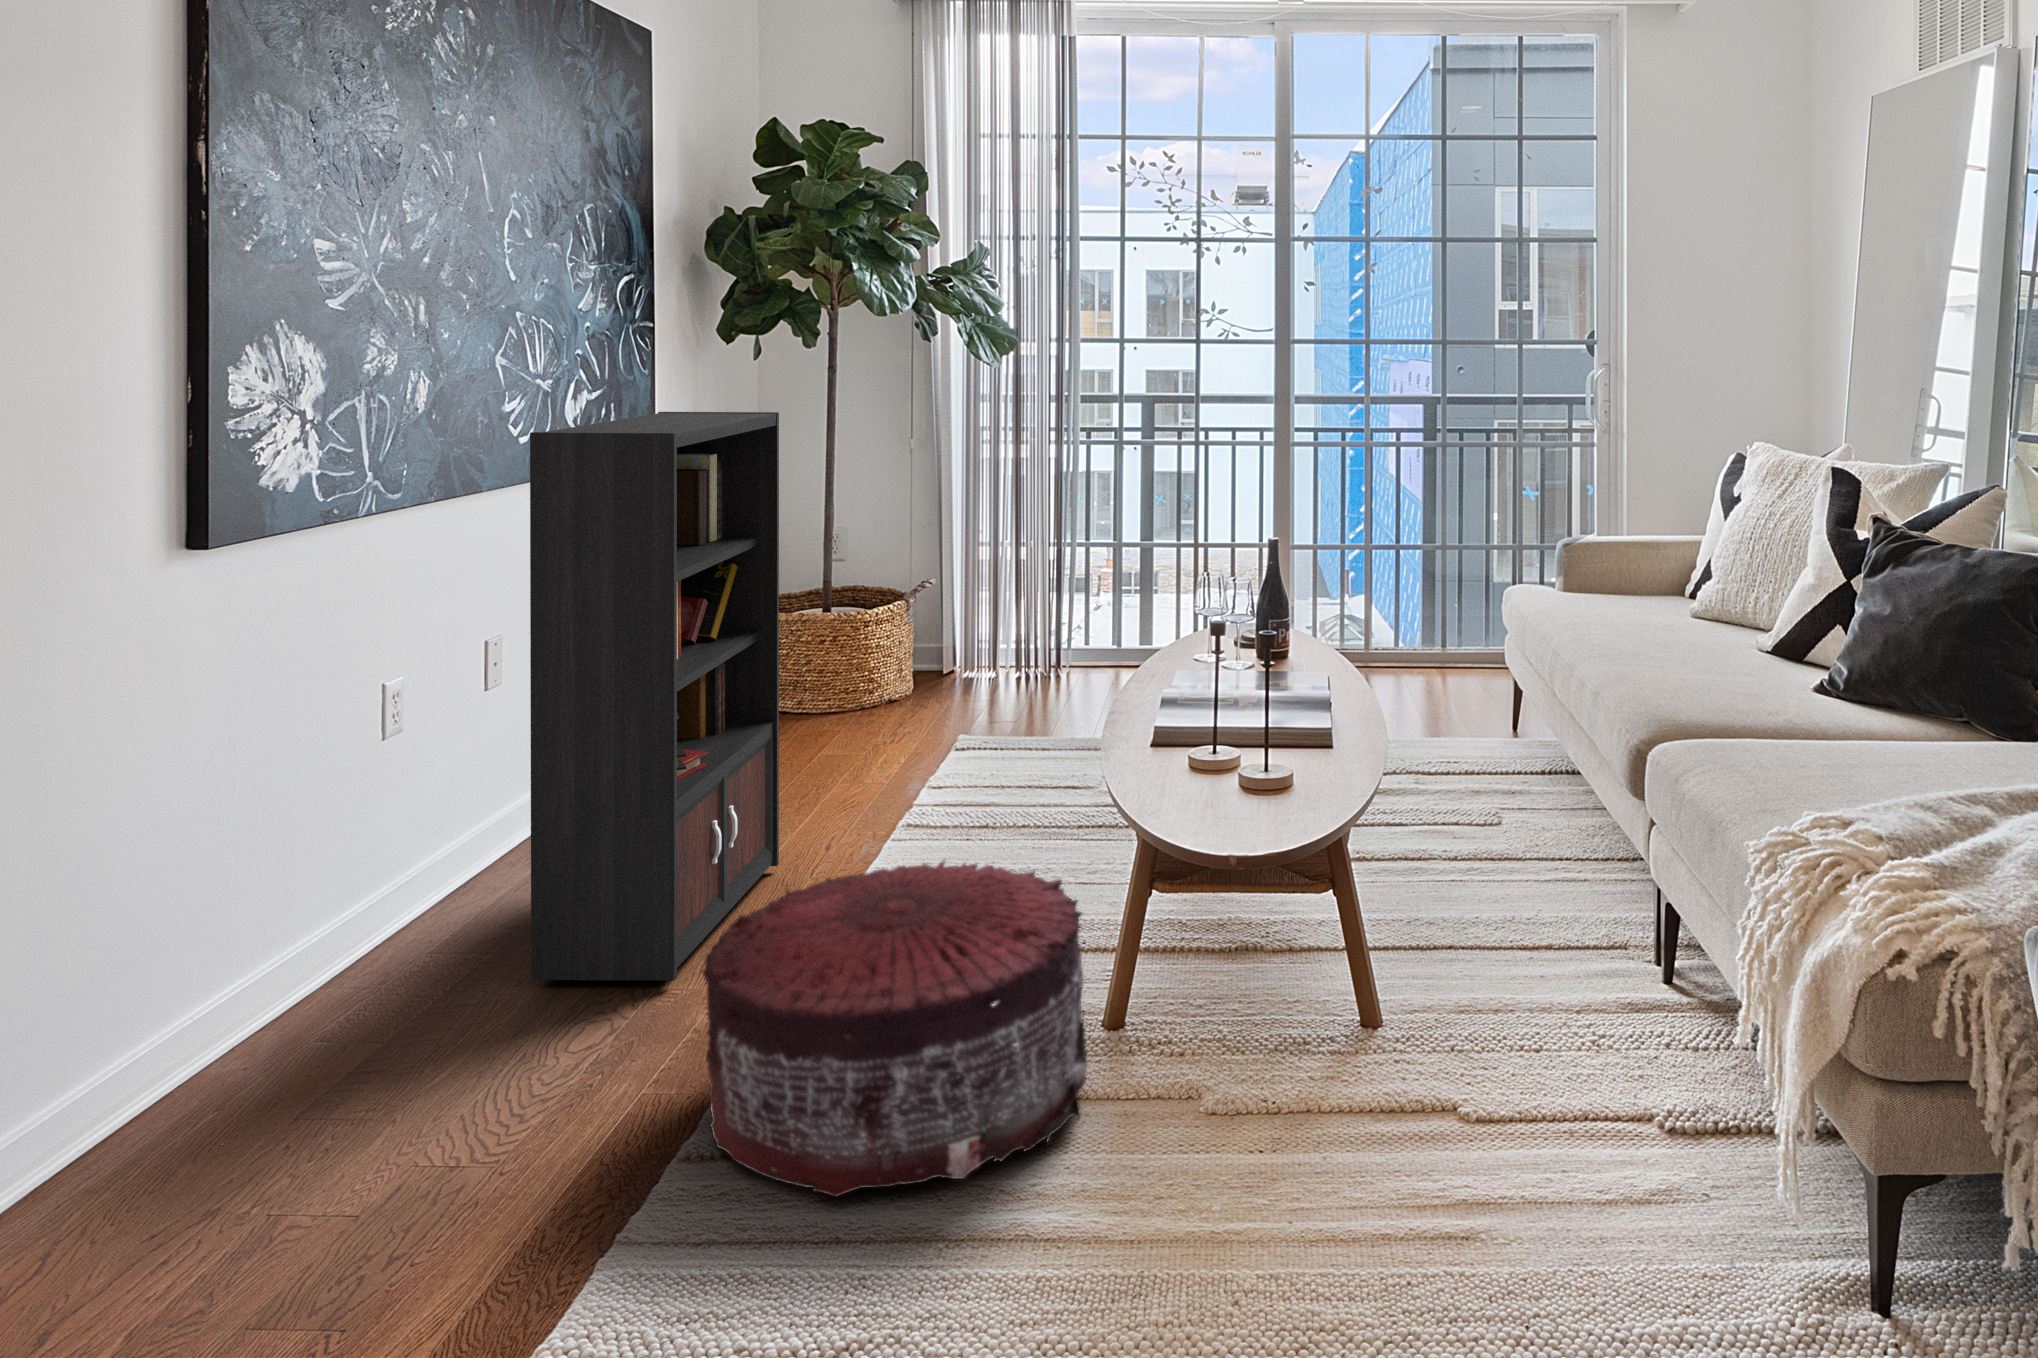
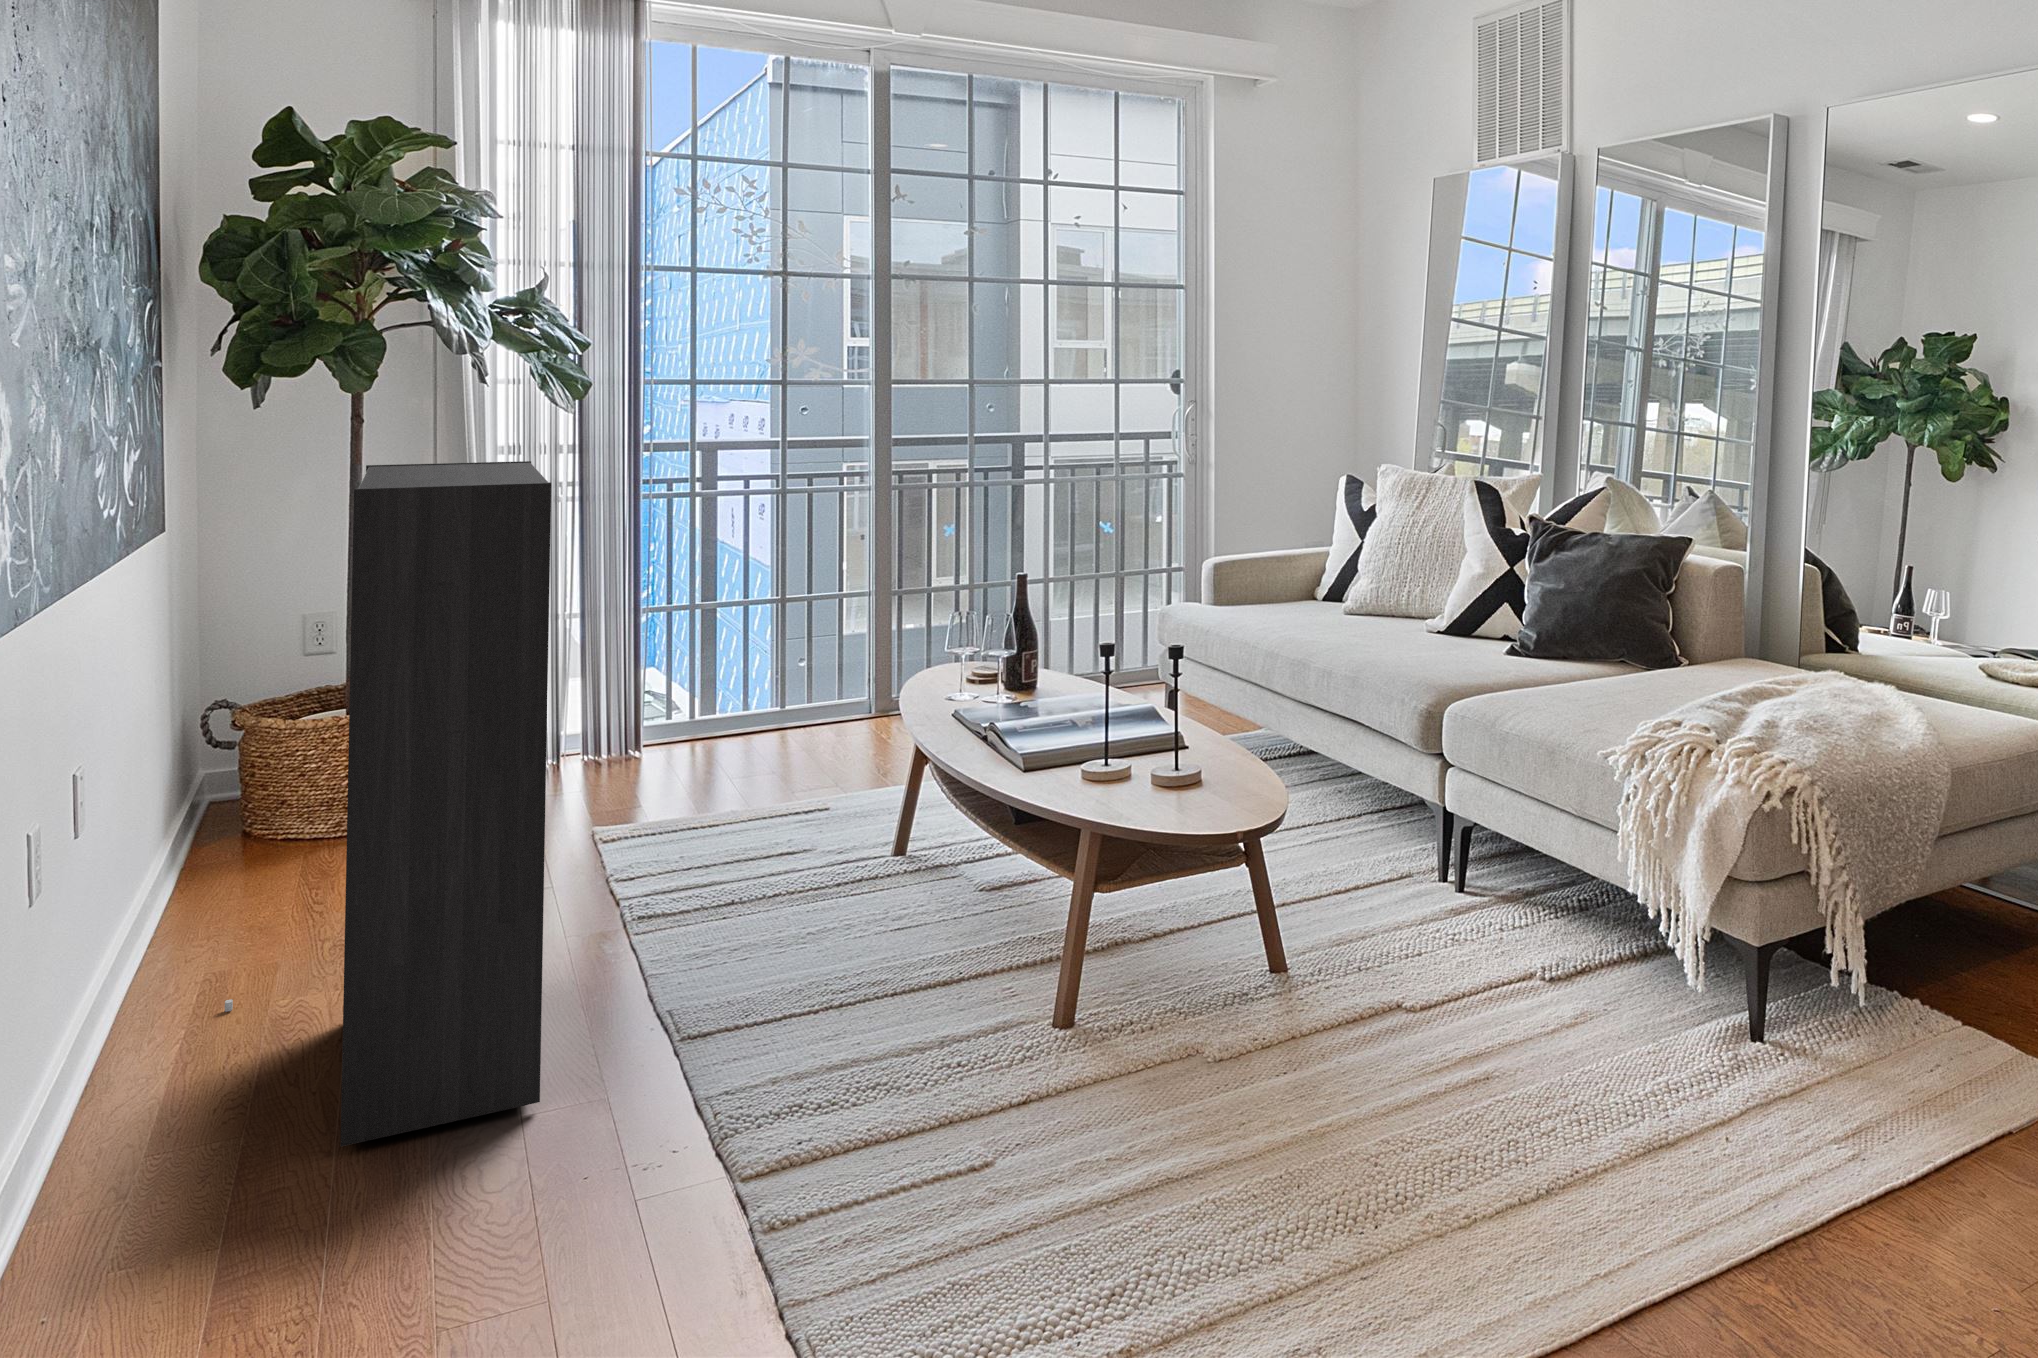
pouf: present [702,860,1087,1197] -> none [718,889,1127,1216]

